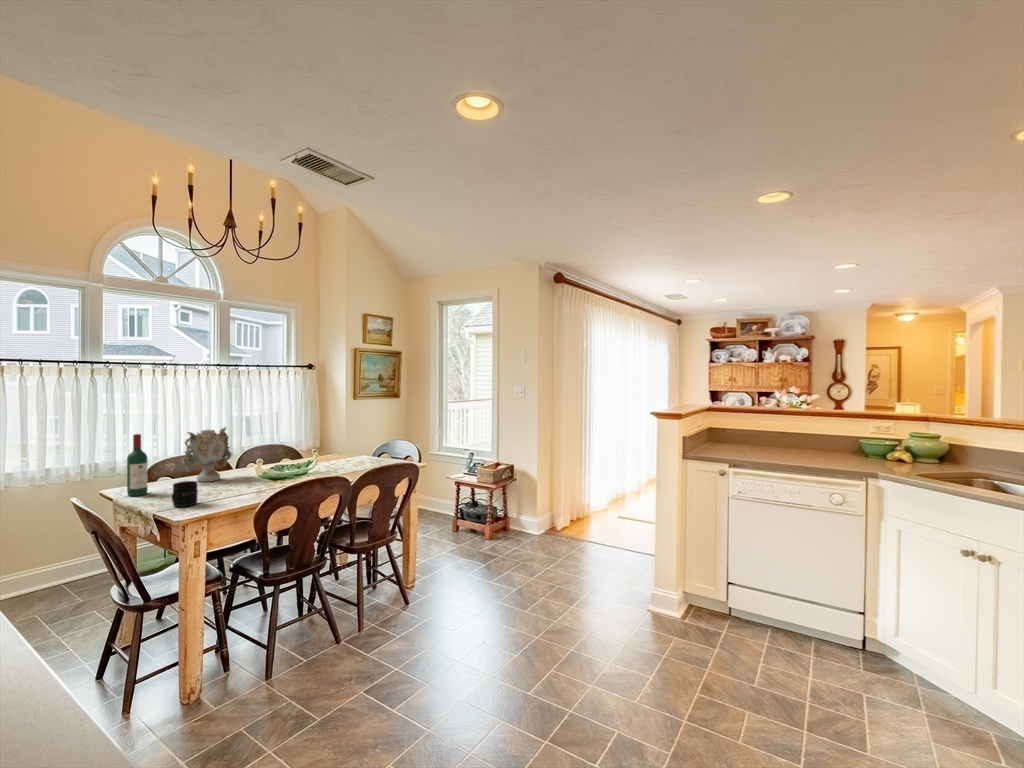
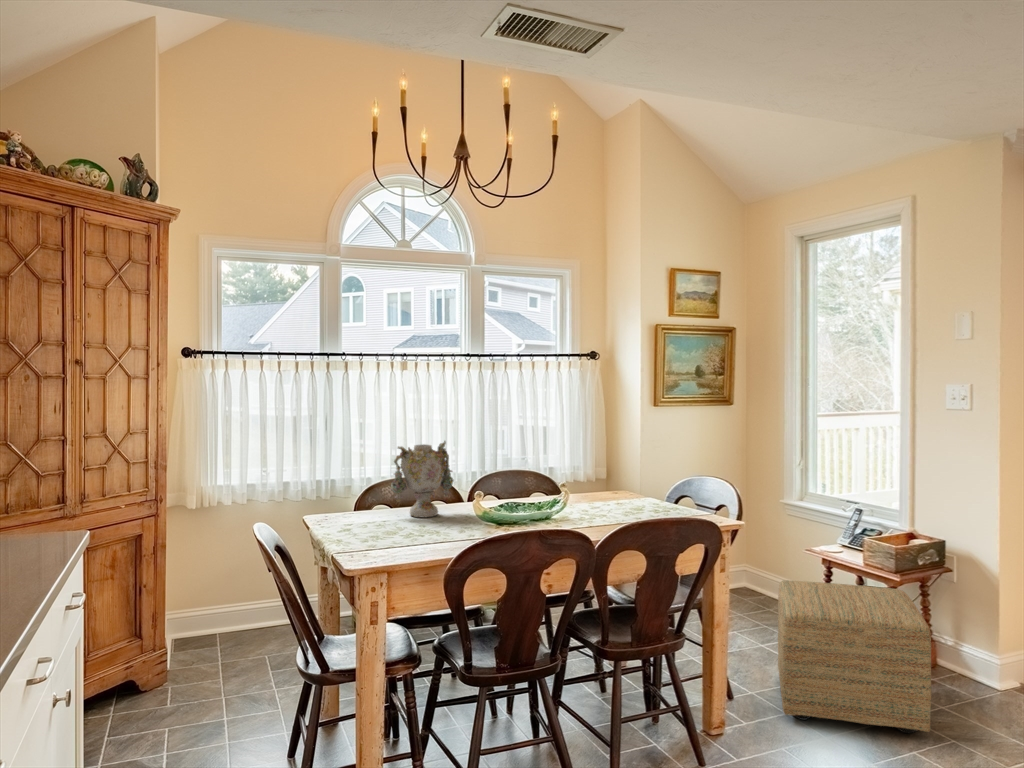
wine bottle: present [127,434,148,496] -> none [326,446,348,527]
mug: present [172,481,198,507] -> none [356,515,388,550]
ottoman: none [436,492,515,569] -> present [778,580,931,733]

